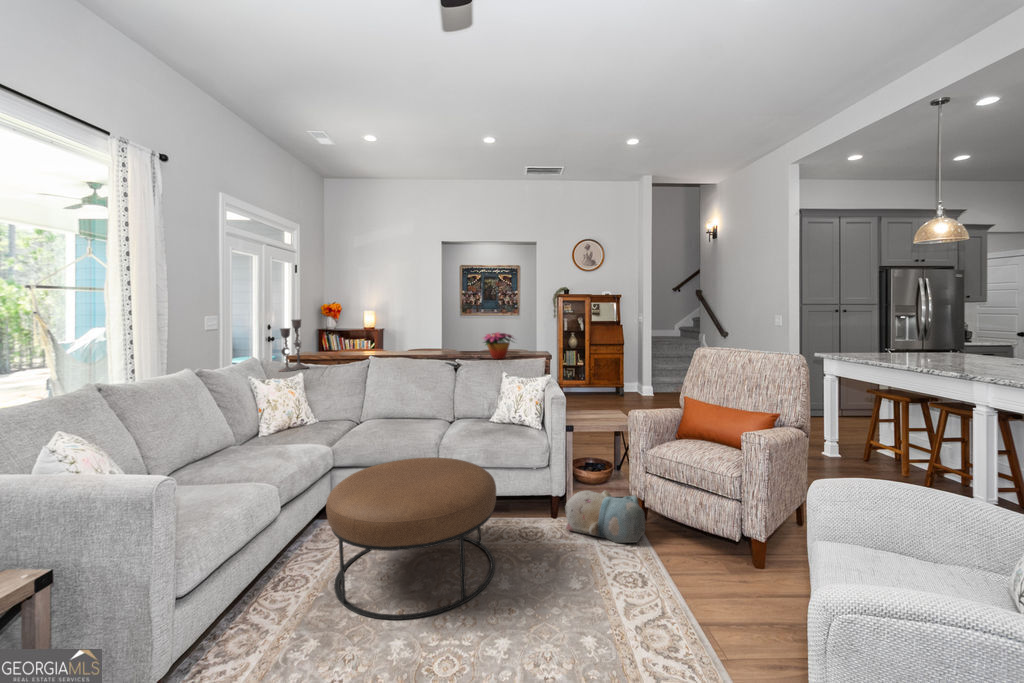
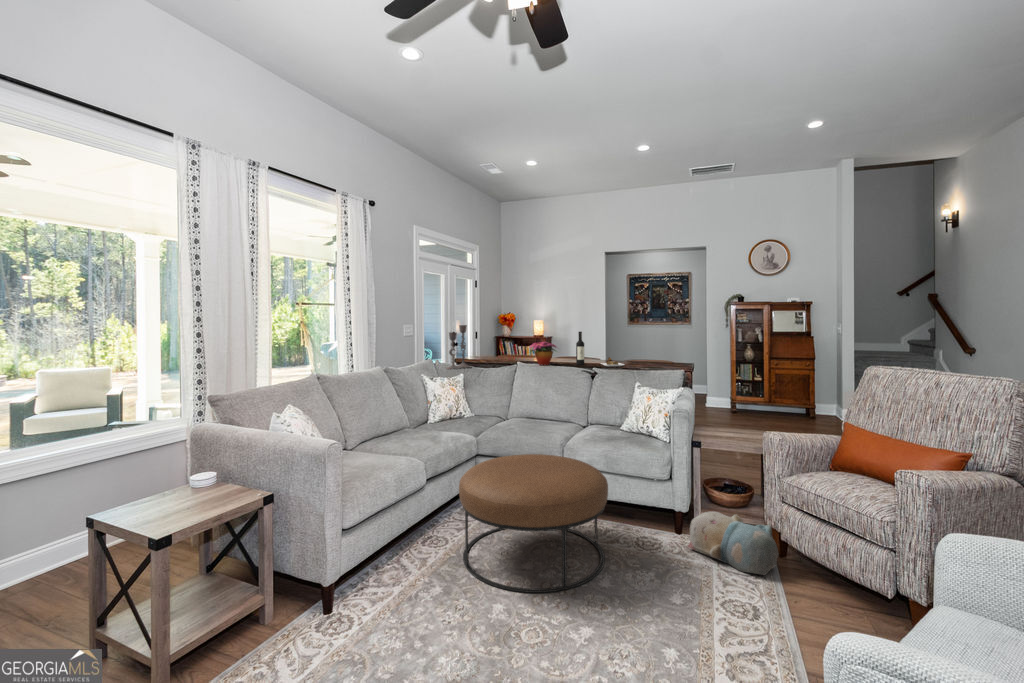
wine bottle: none [426,324,478,359] -> present [576,332,624,366]
flower arrangement: present [484,332,513,359] -> present [530,342,556,365]

